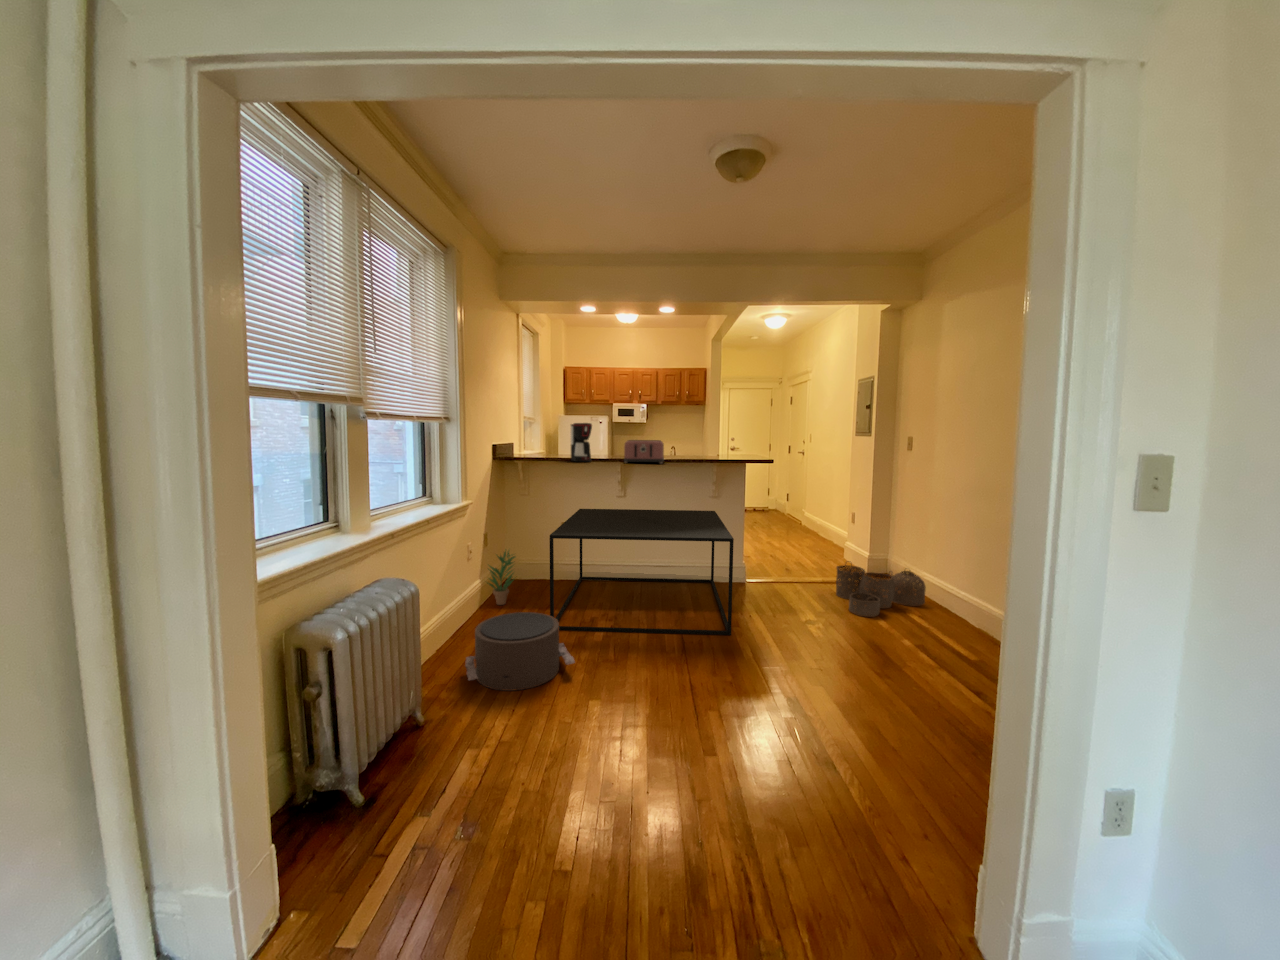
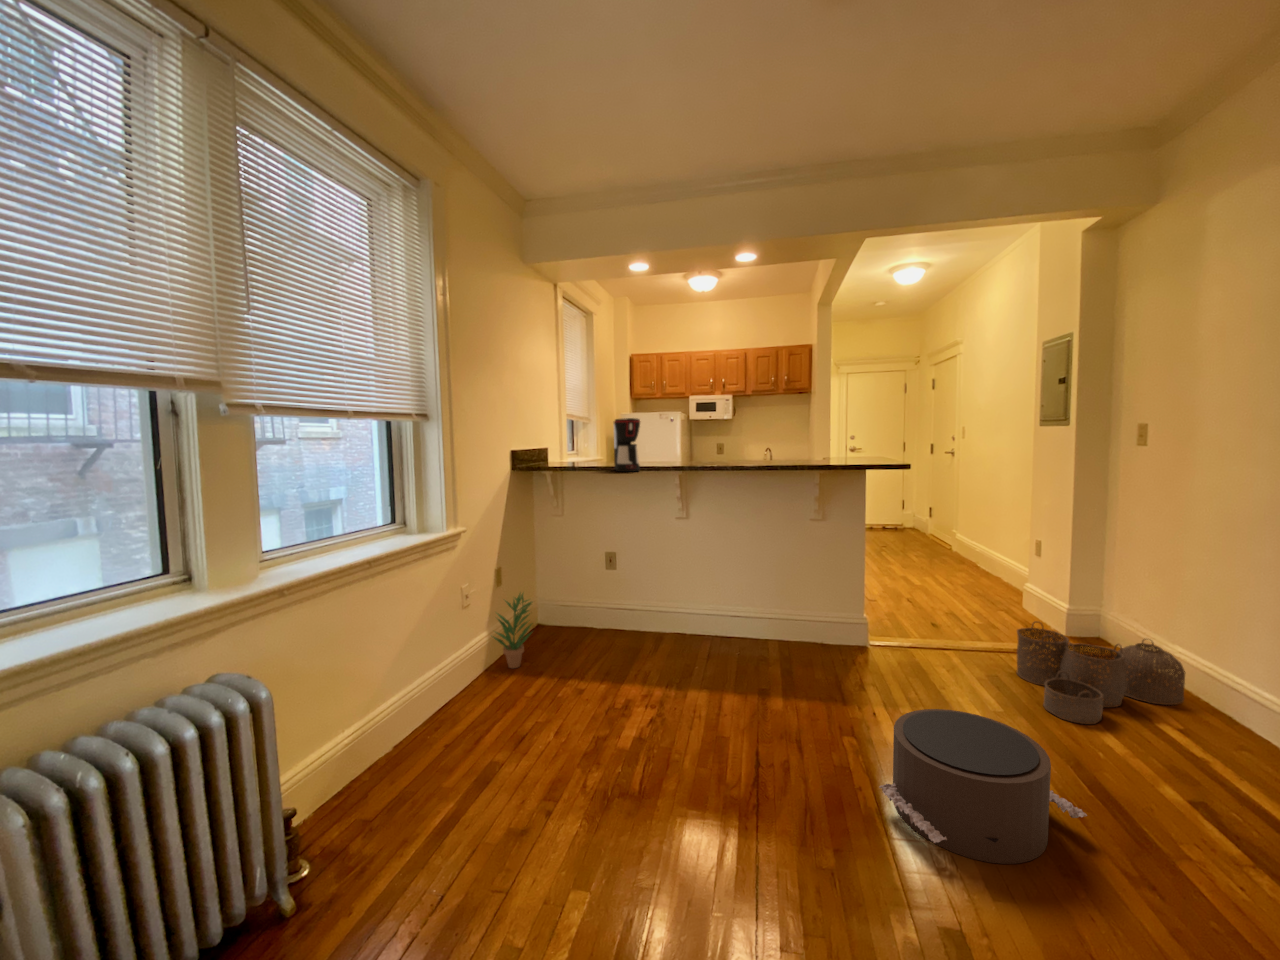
toaster: present [624,440,664,464] -> none [683,439,744,473]
coffee table: present [550,509,734,635] -> none [560,535,841,748]
pouf: present [465,612,575,691] -> present [879,709,1087,864]

